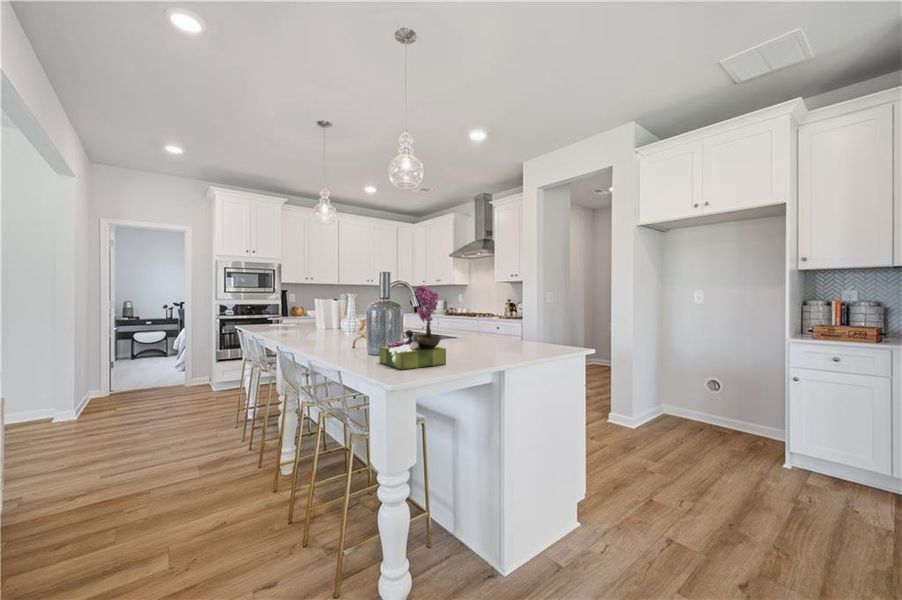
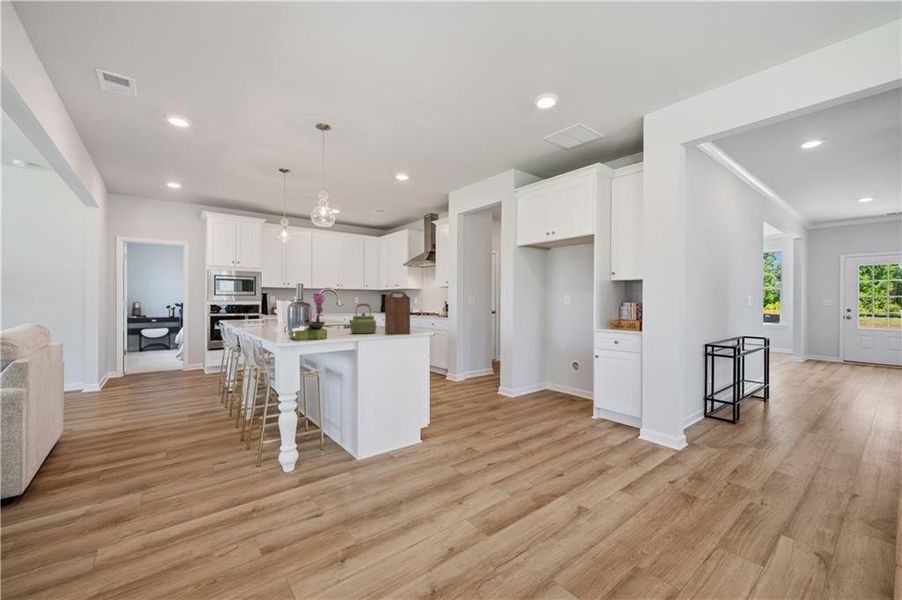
cutting board: none [517,284,553,352] -> present [385,291,410,334]
kettle: none [455,303,494,351] -> present [349,303,376,334]

